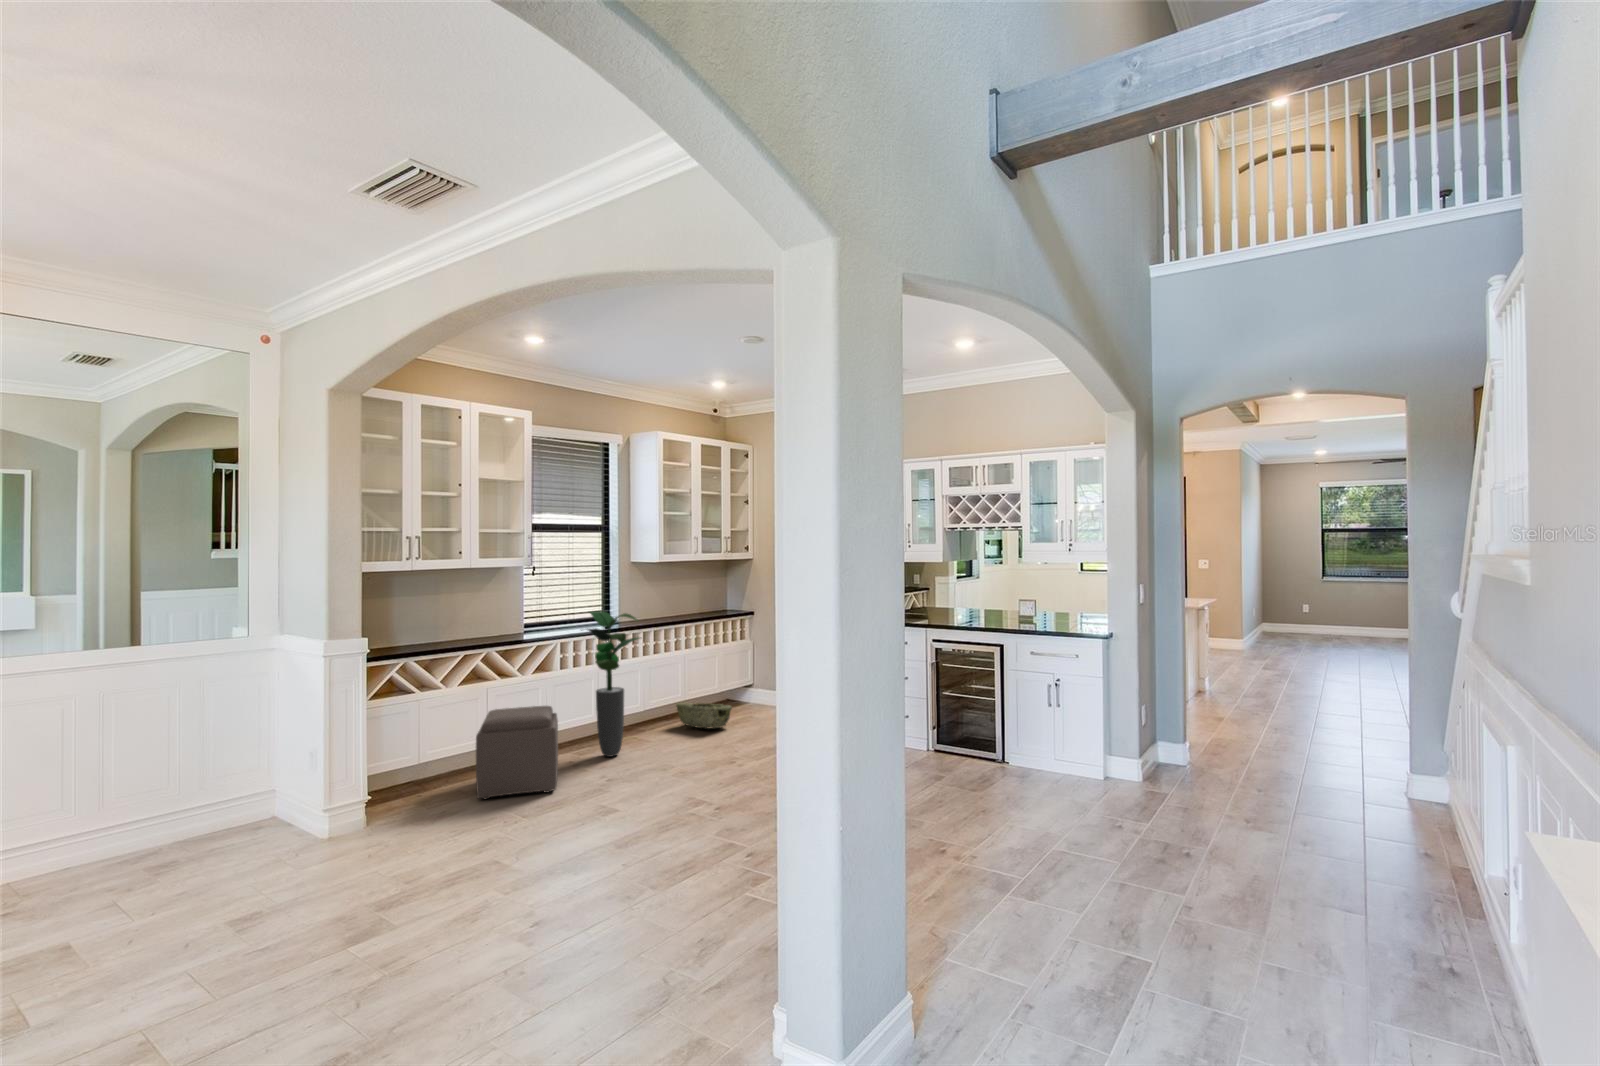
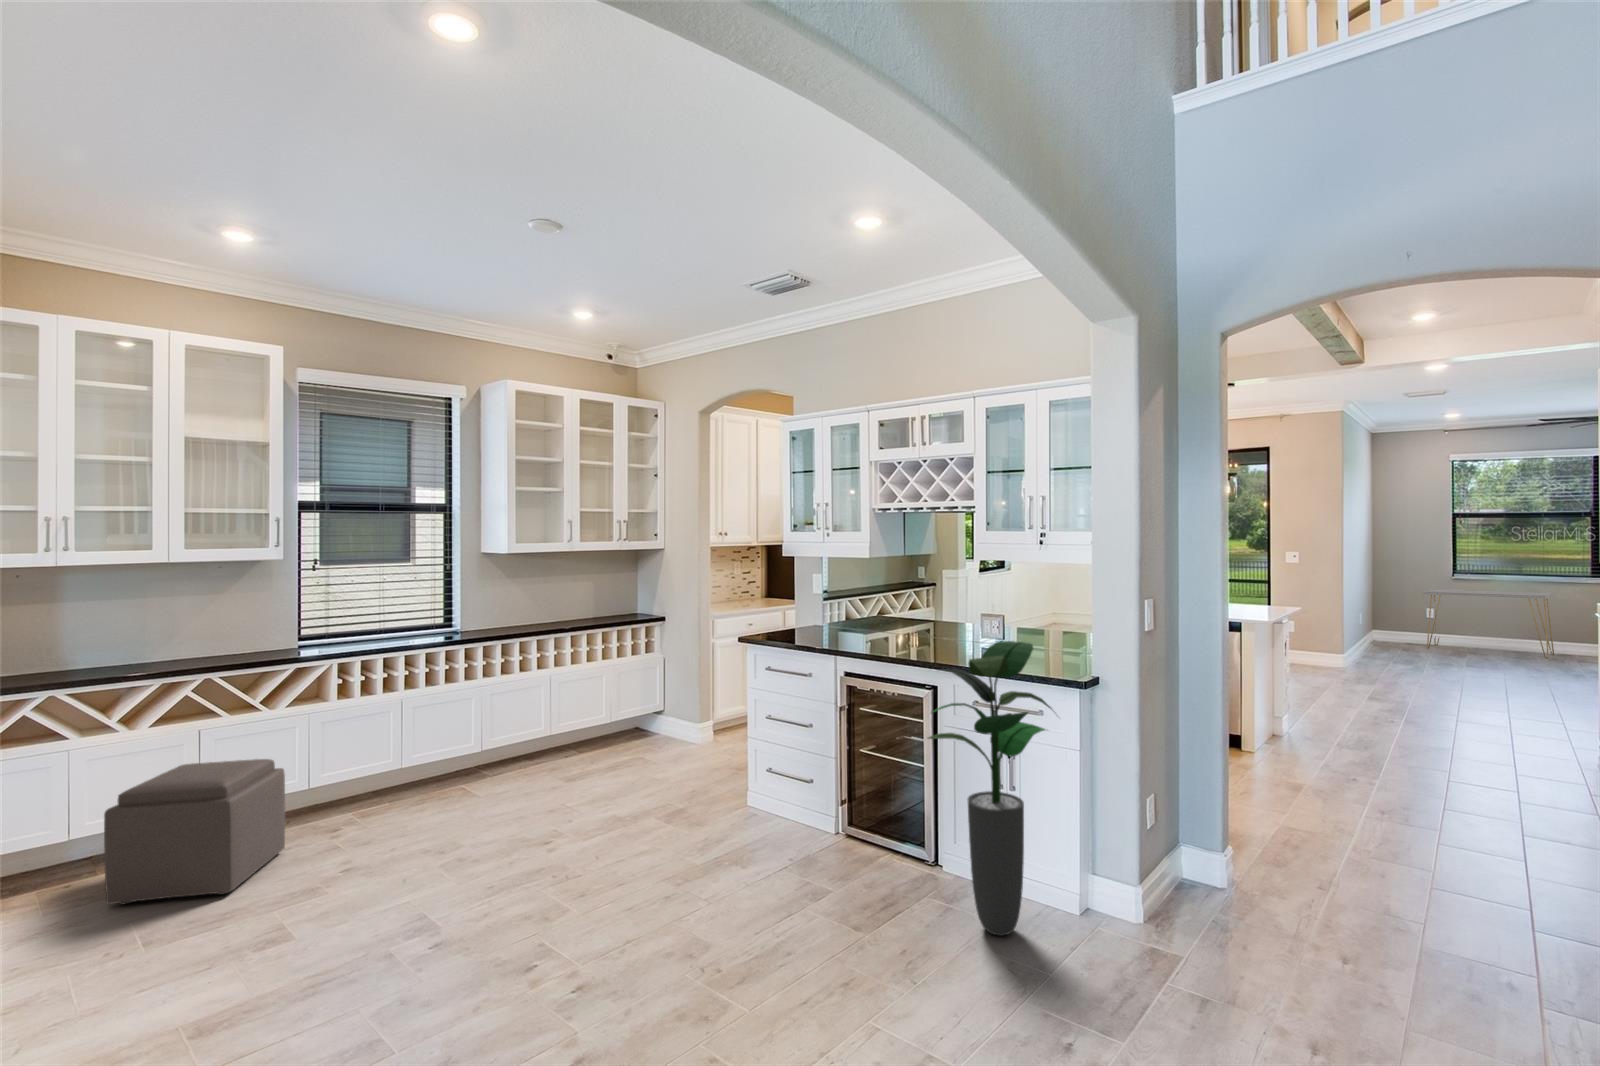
console table: none [1300,589,1392,641] -> present [1423,589,1554,658]
potted plant: present [587,611,640,757] -> present [928,641,1052,936]
woven basket: present [676,703,732,728] -> none [524,740,594,780]

